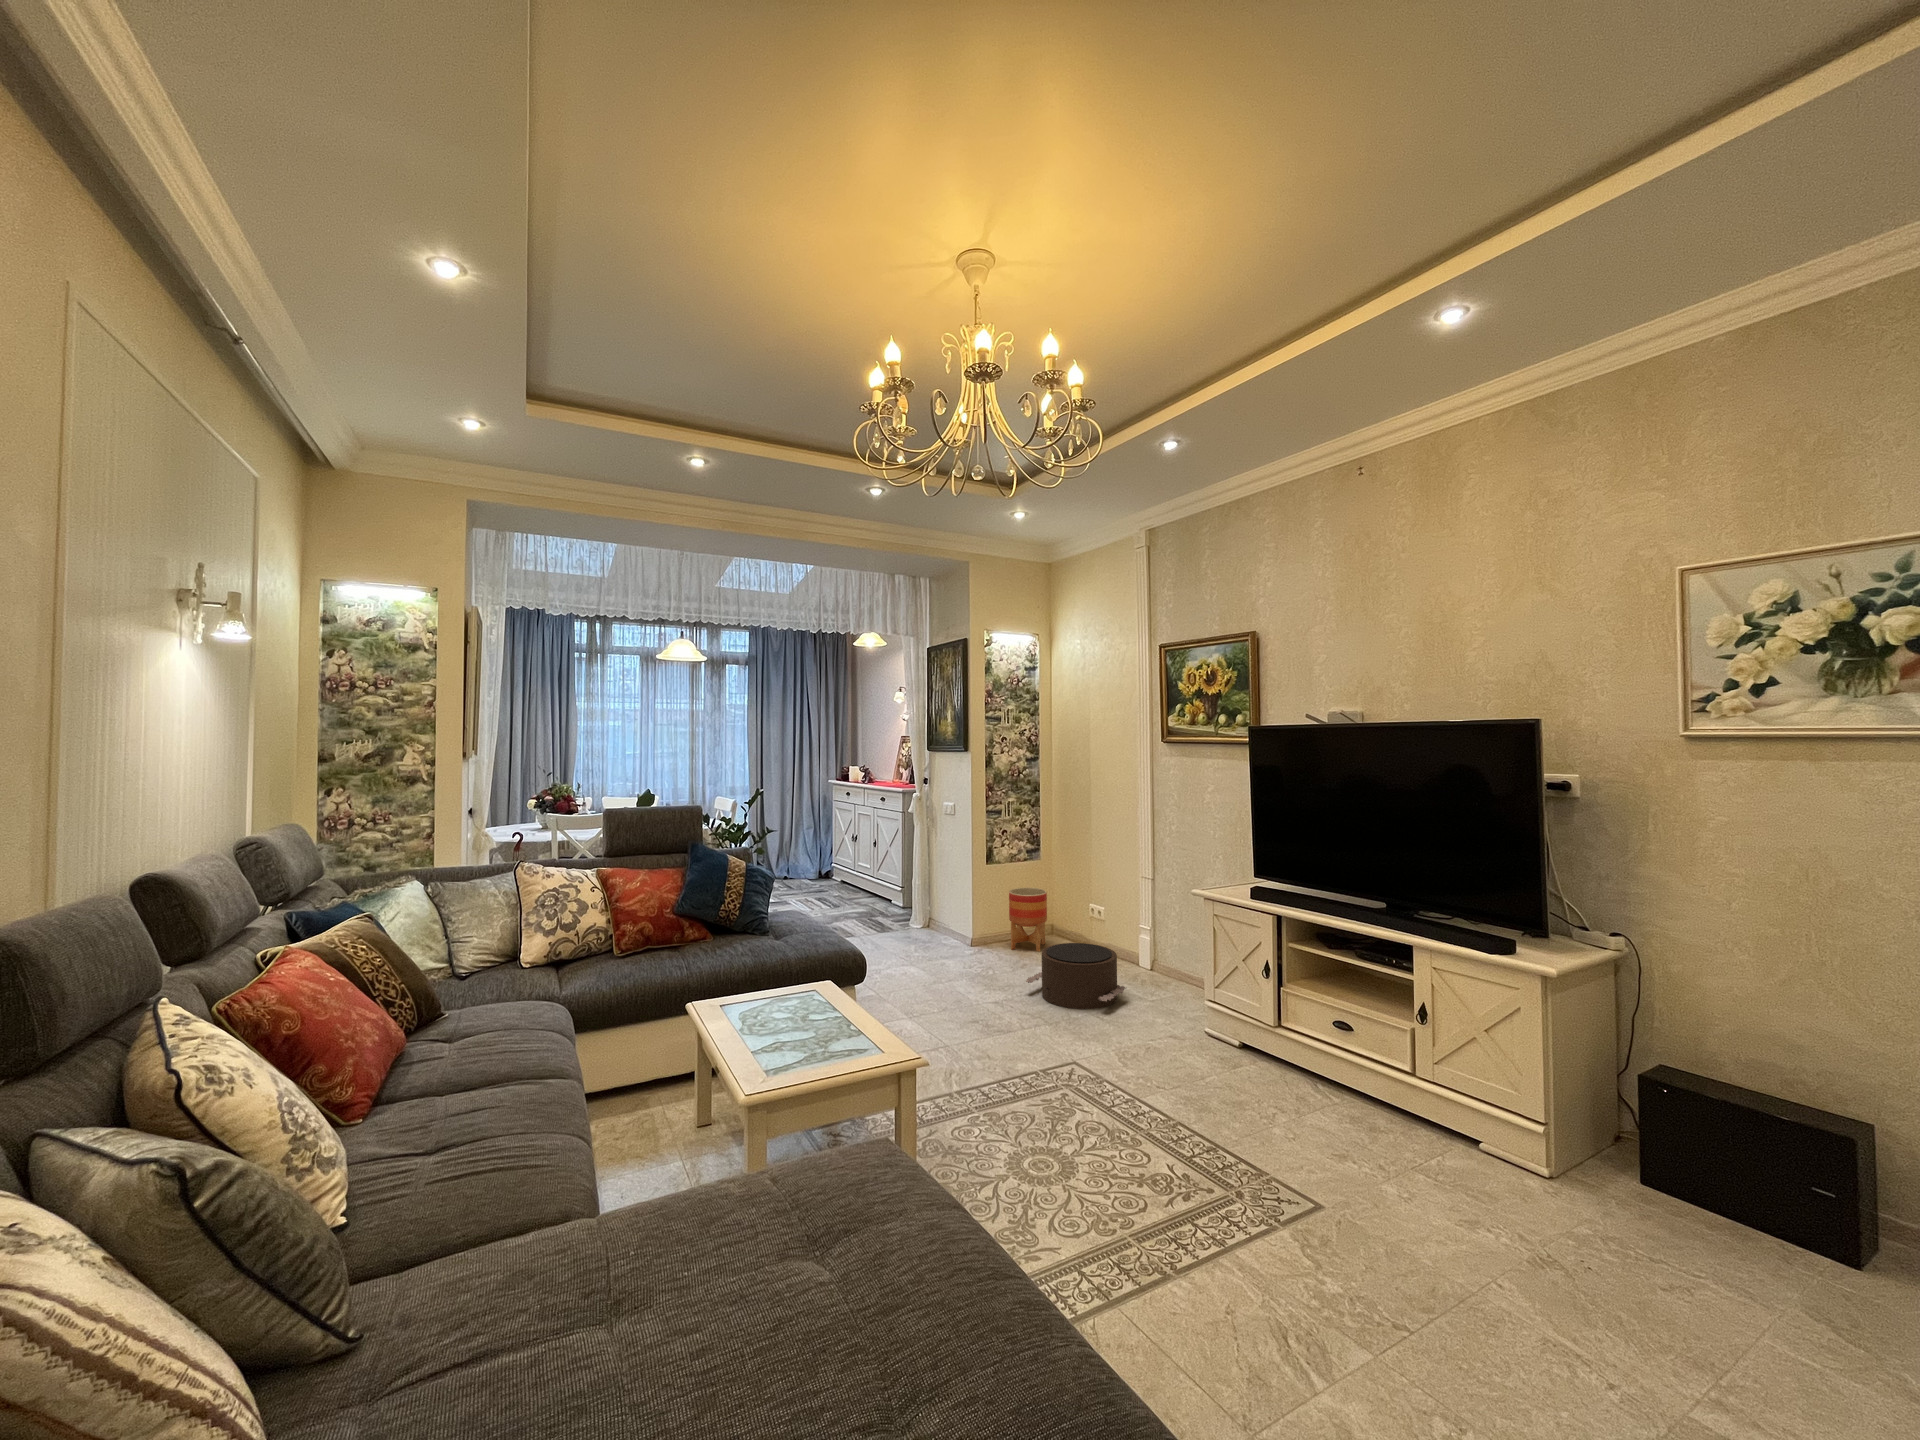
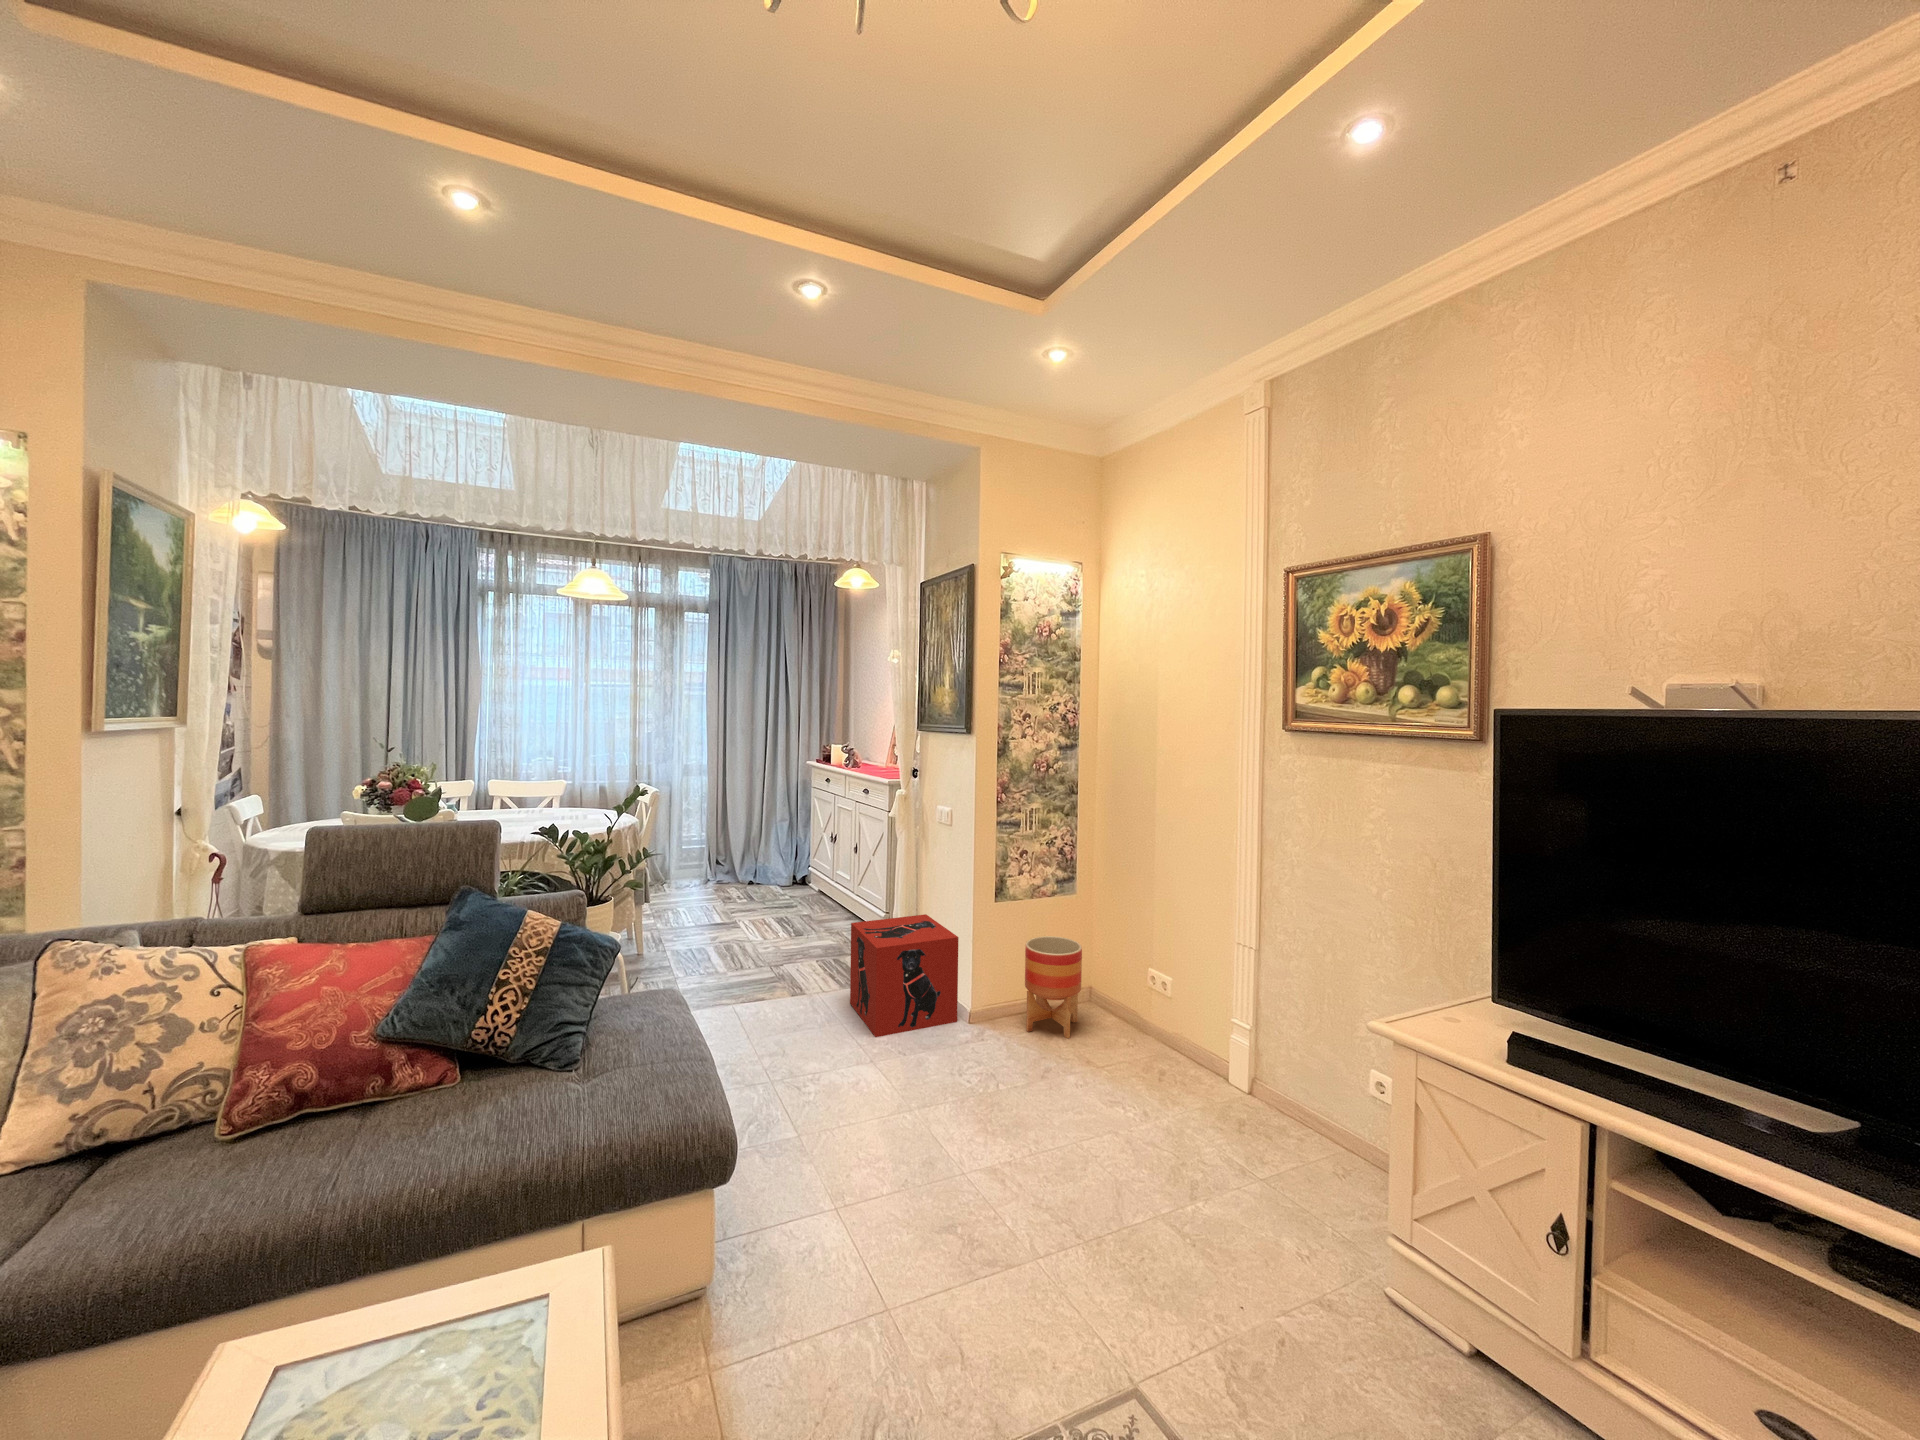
storage box: none [888,879,964,956] -> present [850,914,959,1037]
pouf: present [1026,943,1125,1009] -> none [1043,1057,1219,1201]

